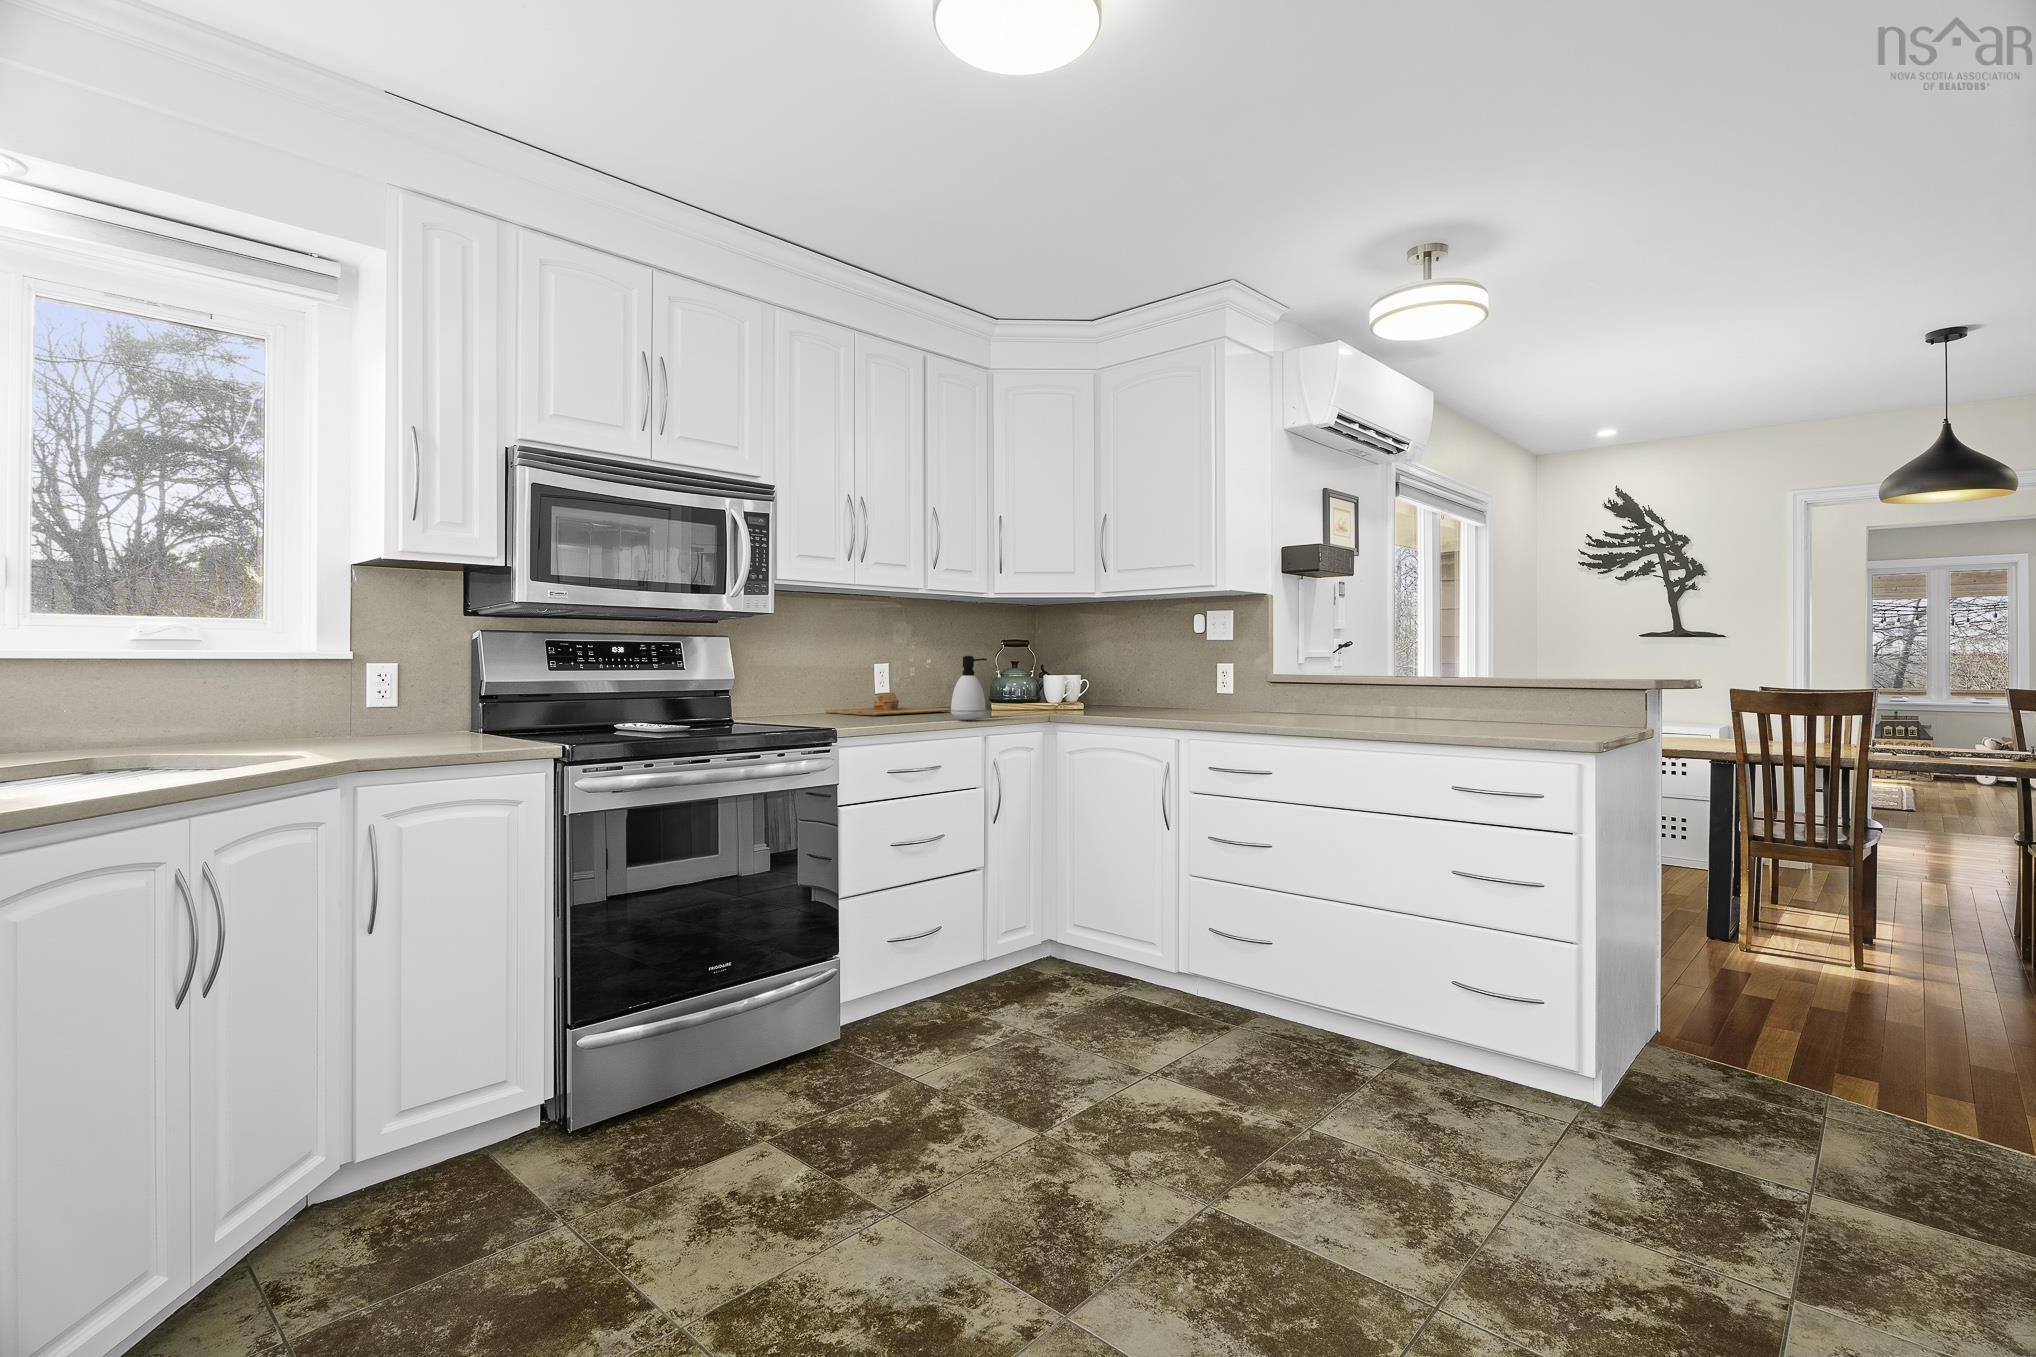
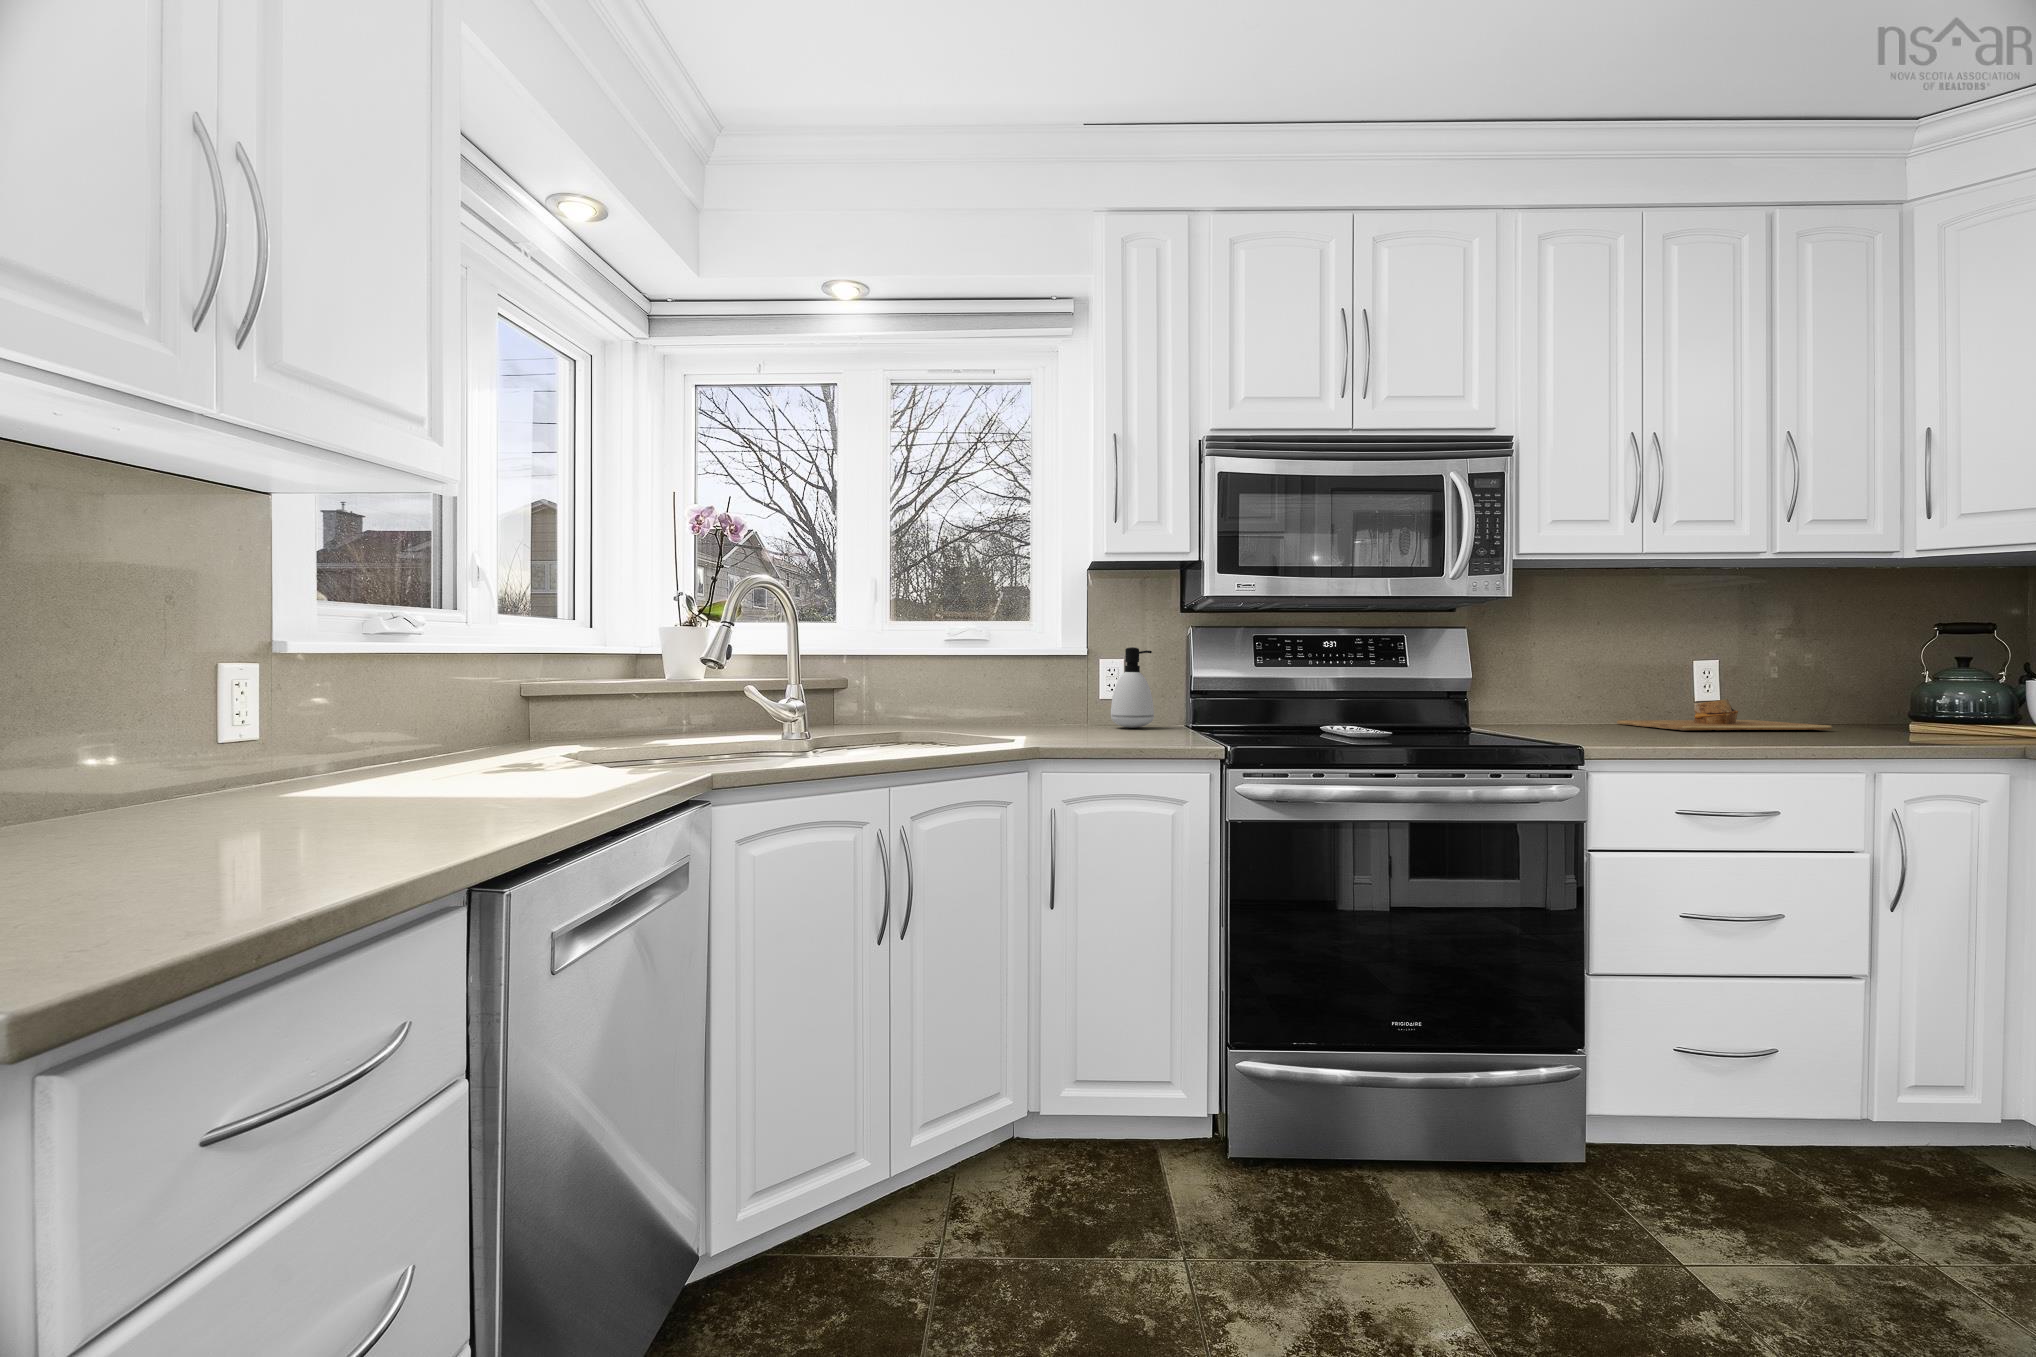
soap dispenser: present [951,656,987,720] -> present [1111,647,1154,728]

